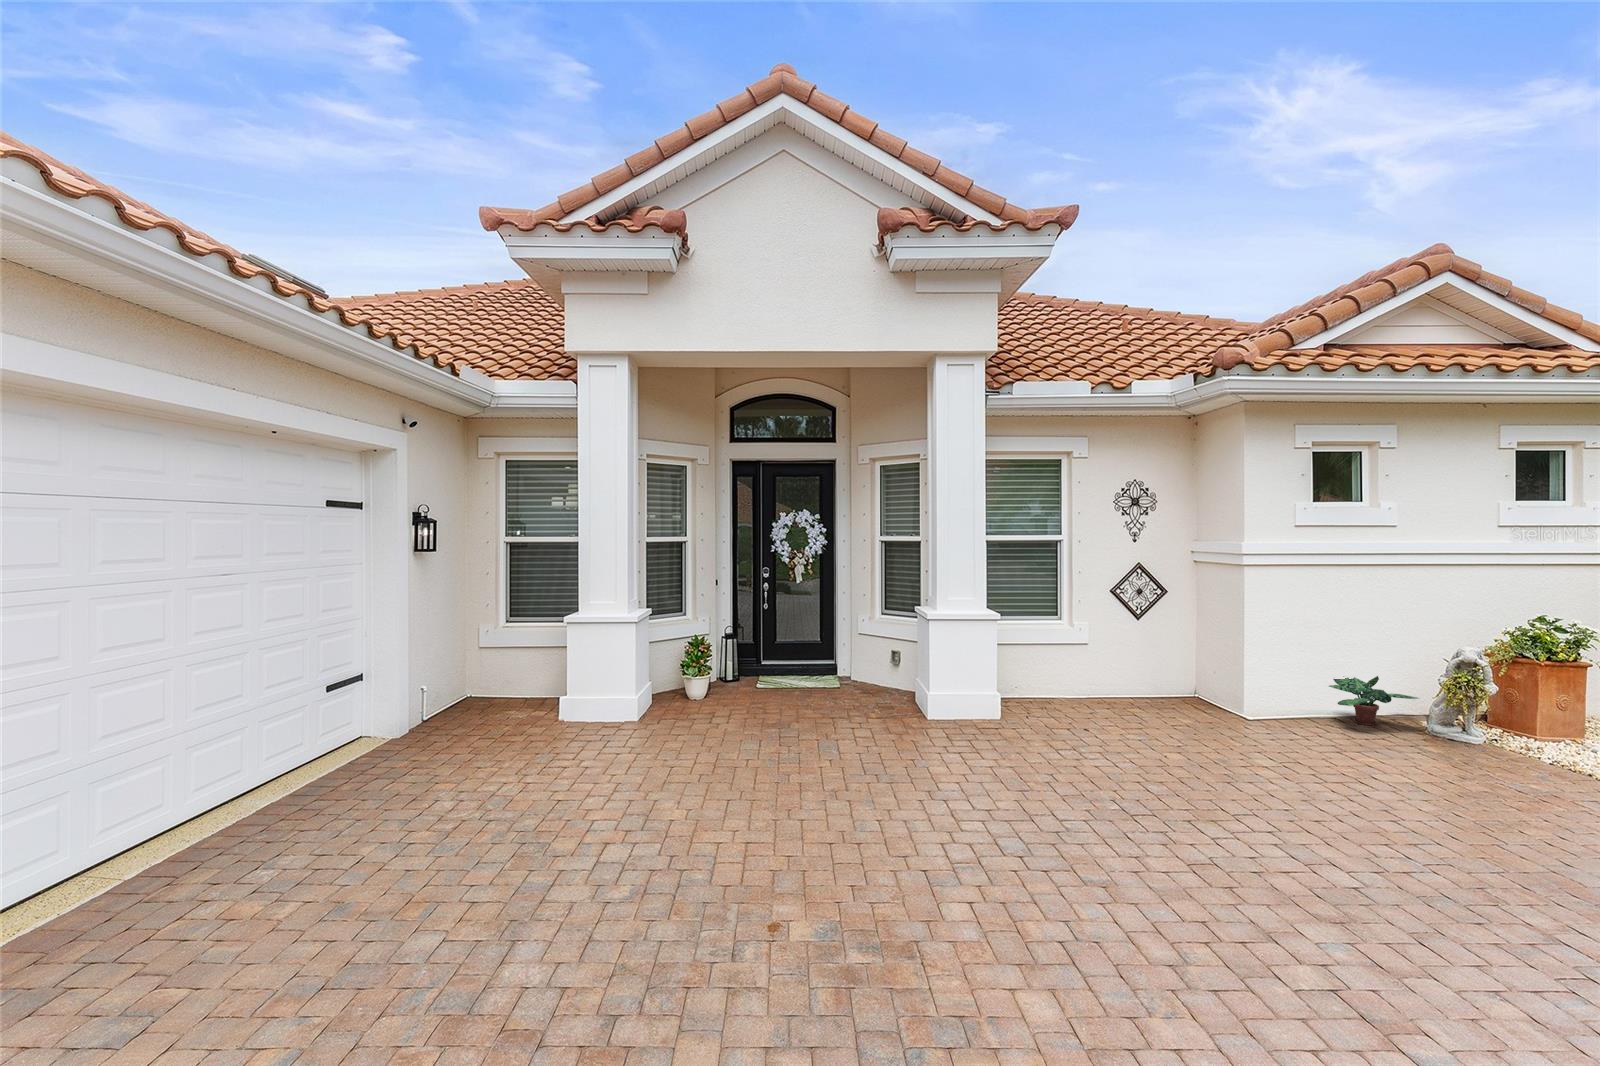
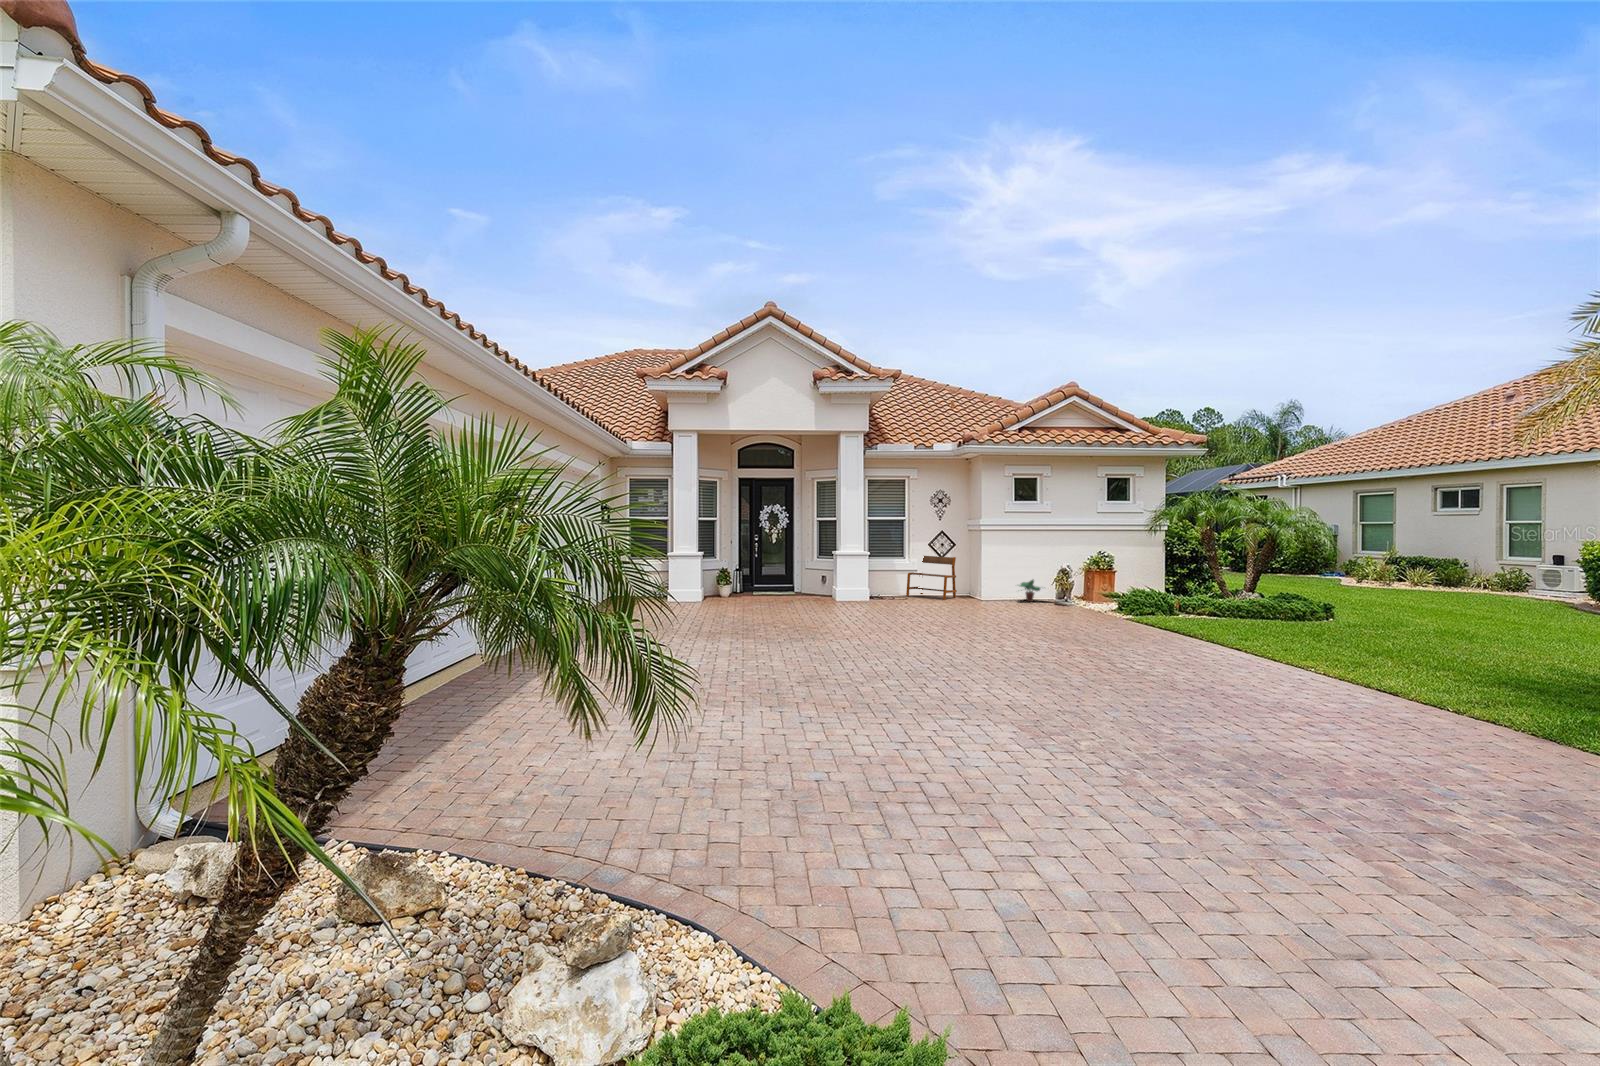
bench: none [1069,610,1182,717] -> present [906,556,957,600]

